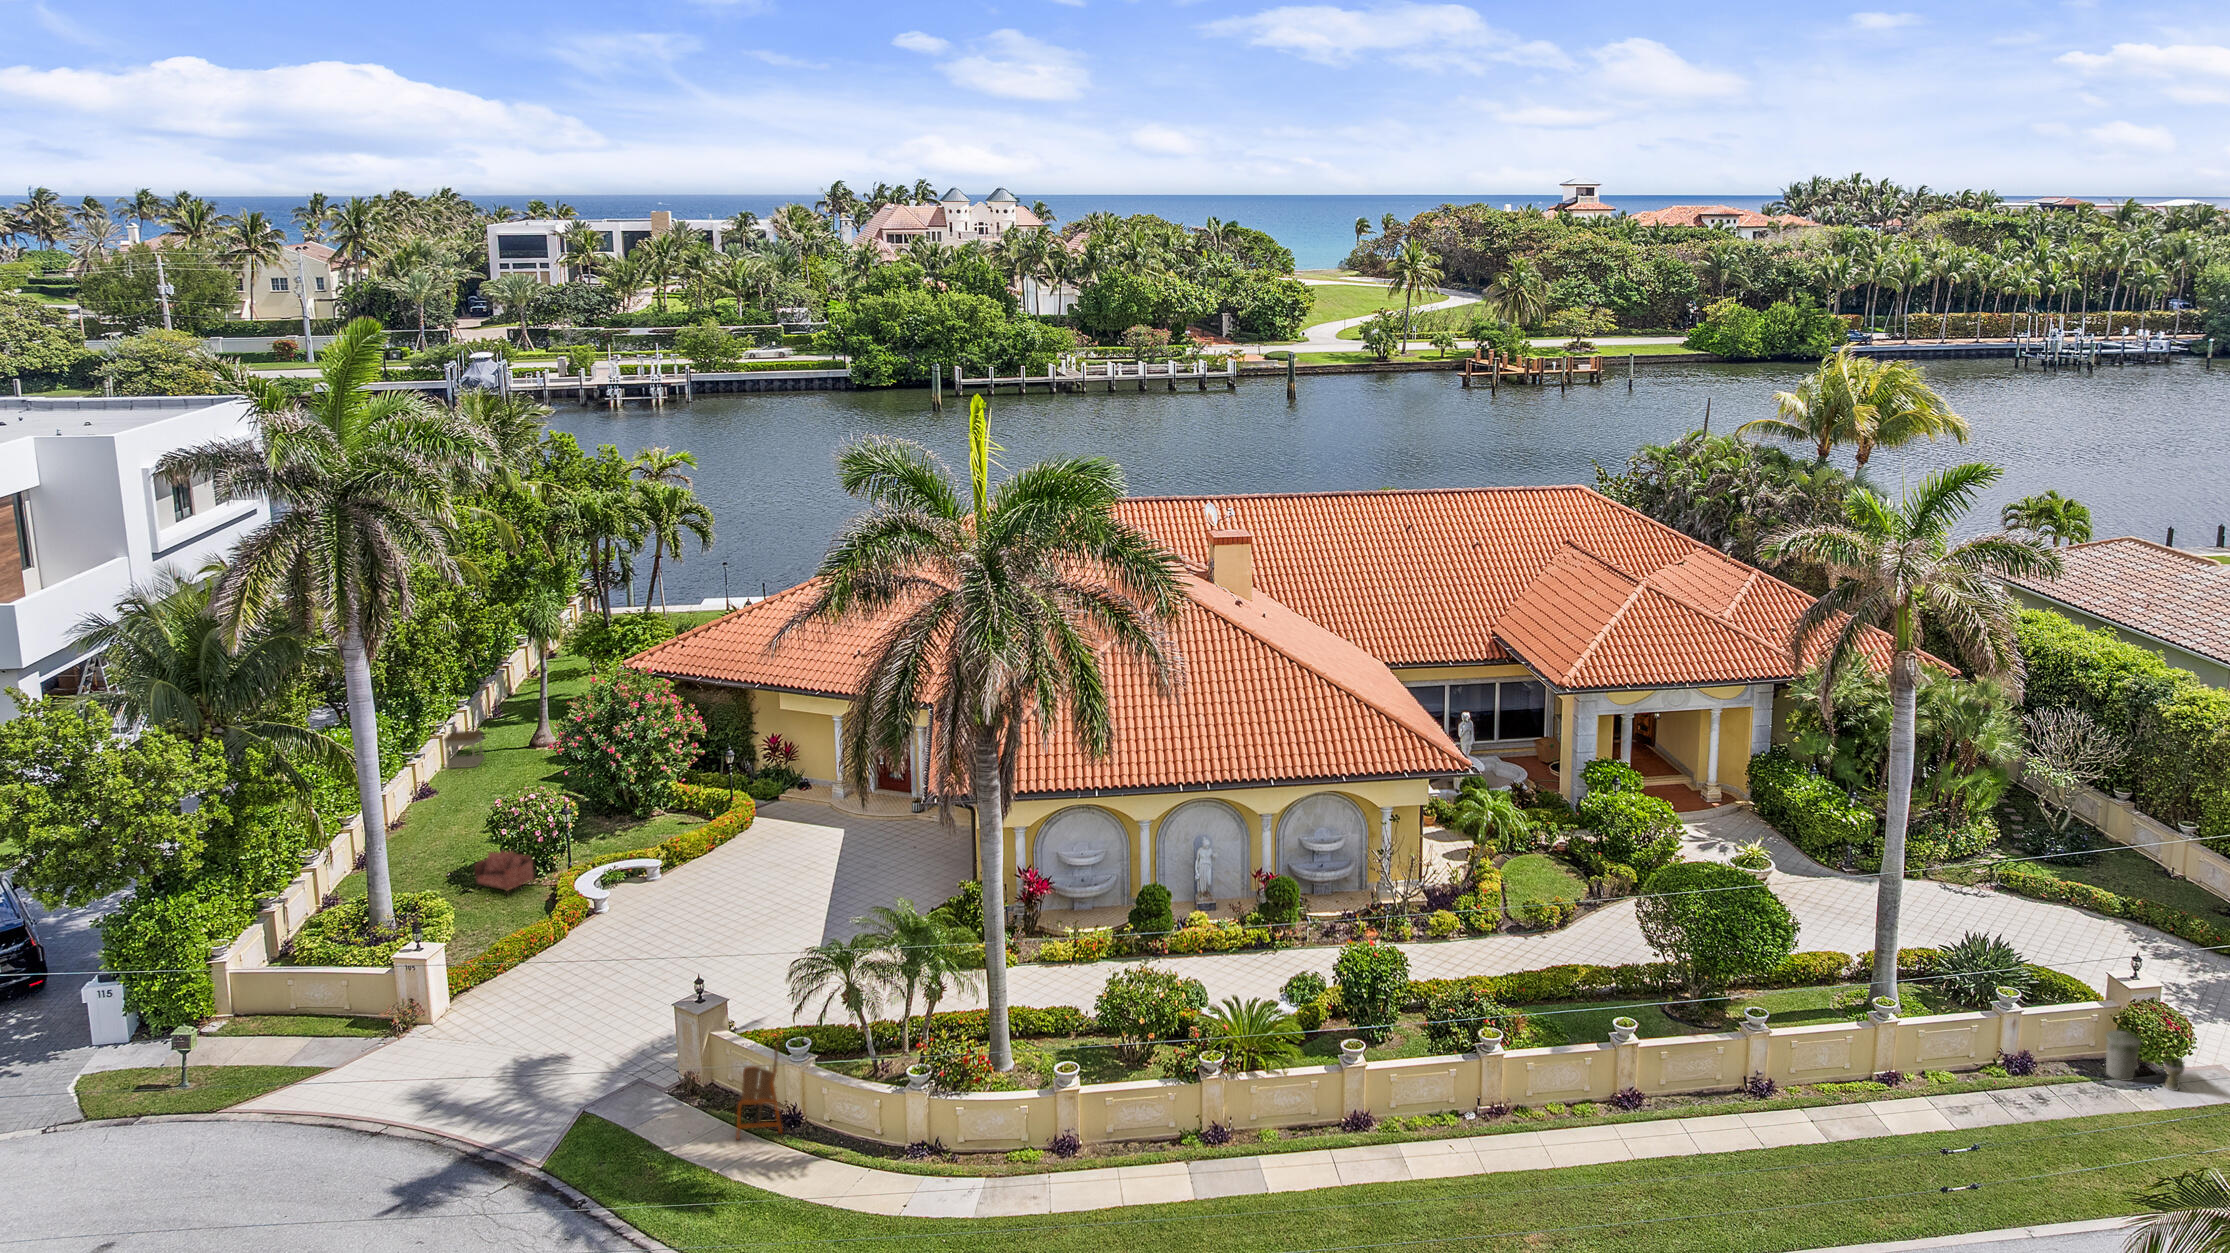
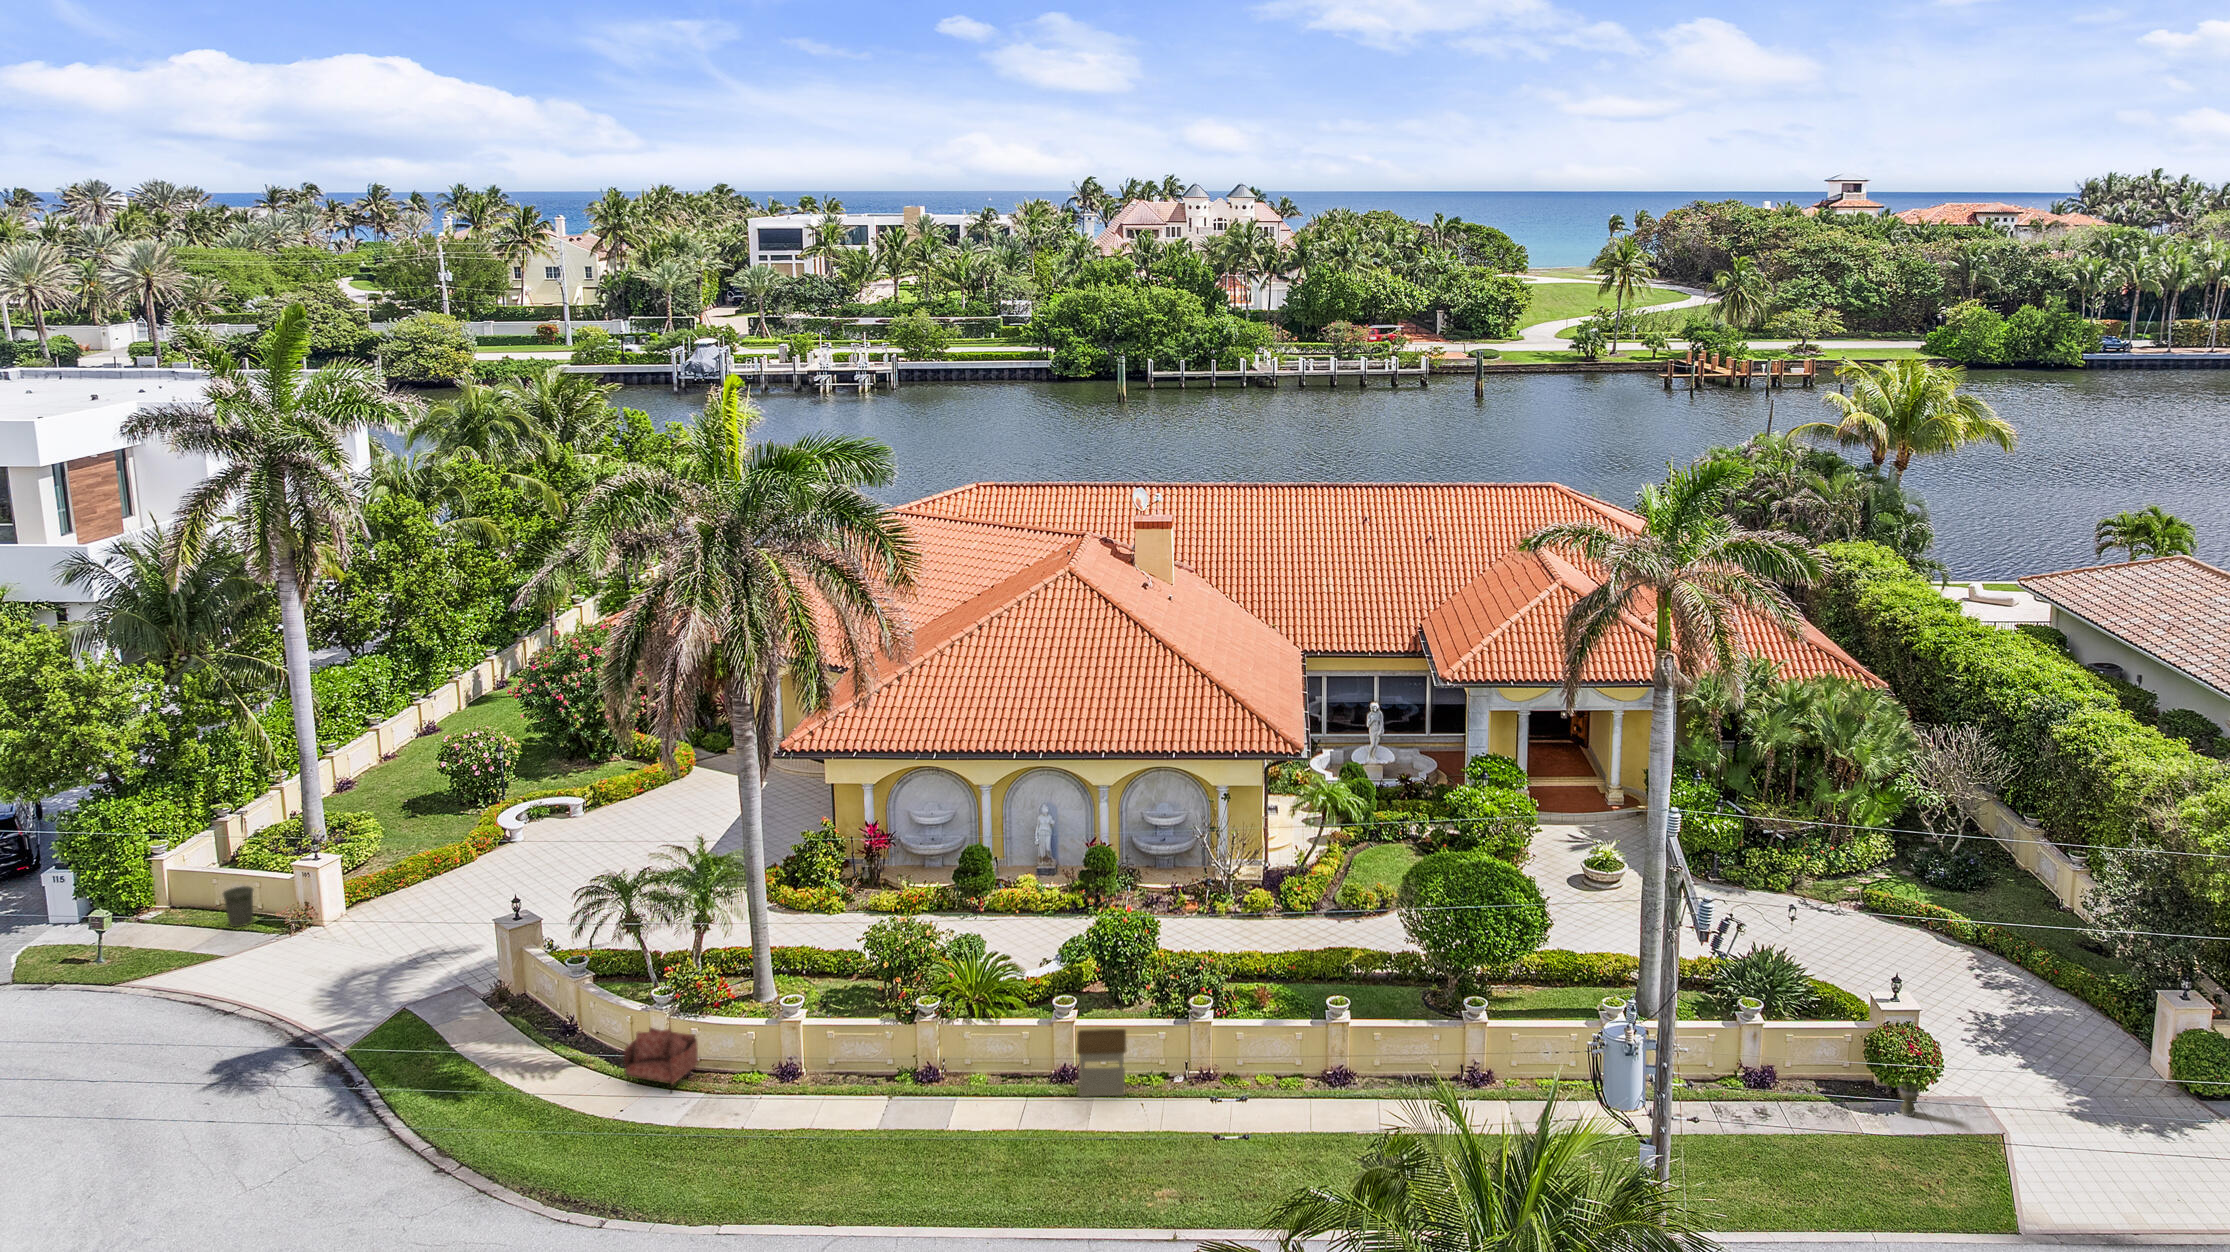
side table: present [444,731,484,768] -> present [1077,1029,1126,1097]
armchair: present [475,851,534,891] -> present [624,1028,698,1086]
trash can: present [2106,1030,2141,1081] -> present [223,886,253,927]
bench: present [736,1040,782,1139] -> none [509,957,573,1044]

